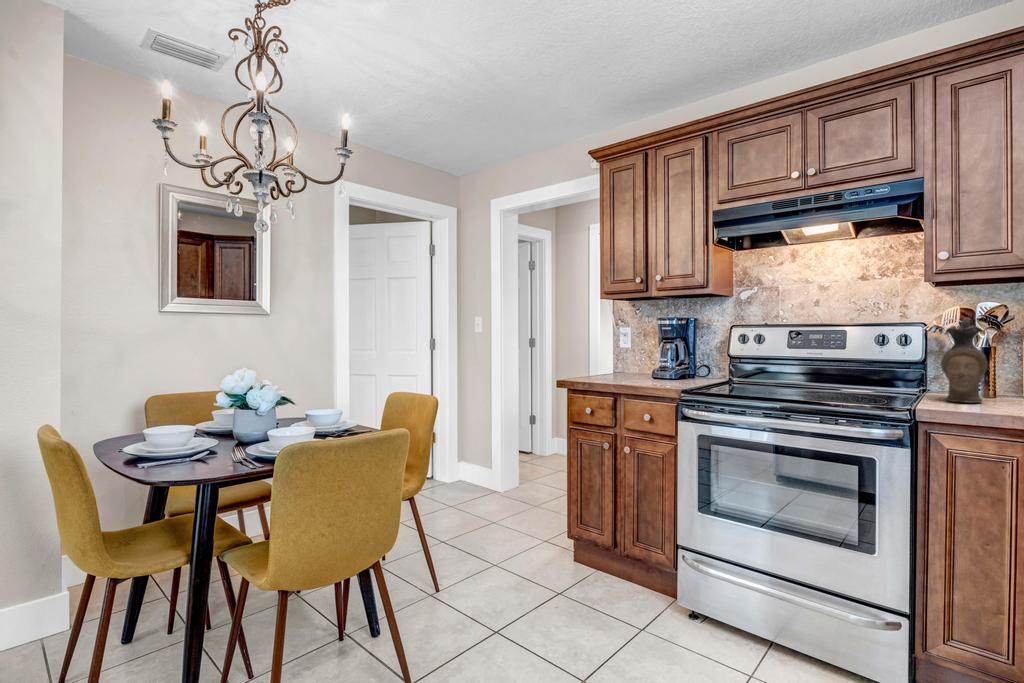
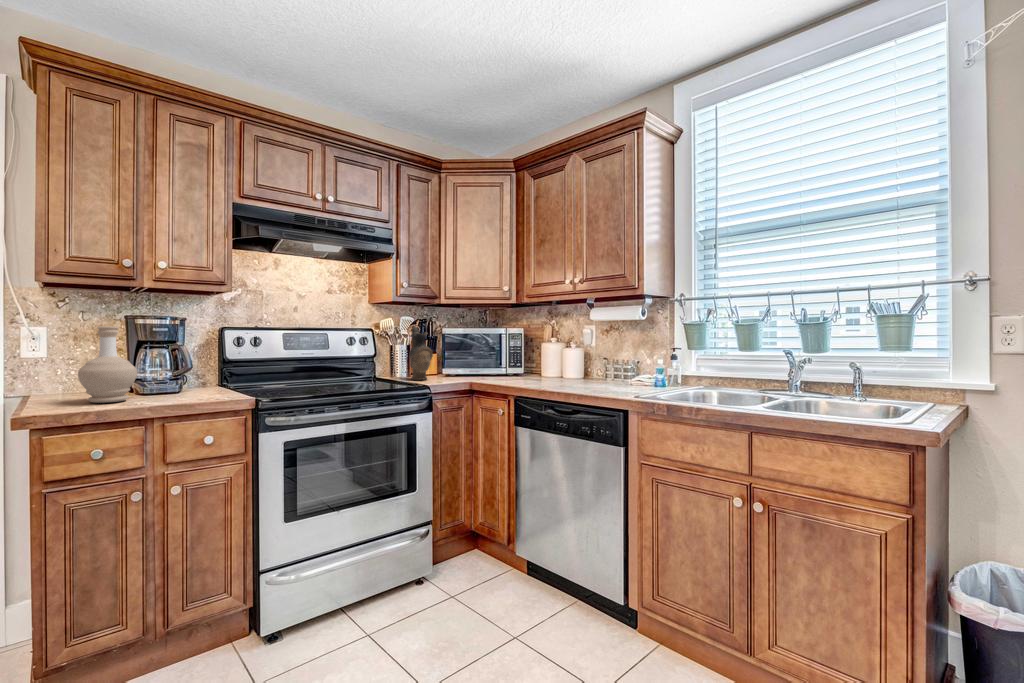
bottle: none [603,326,636,379] -> present [78,326,137,403]

